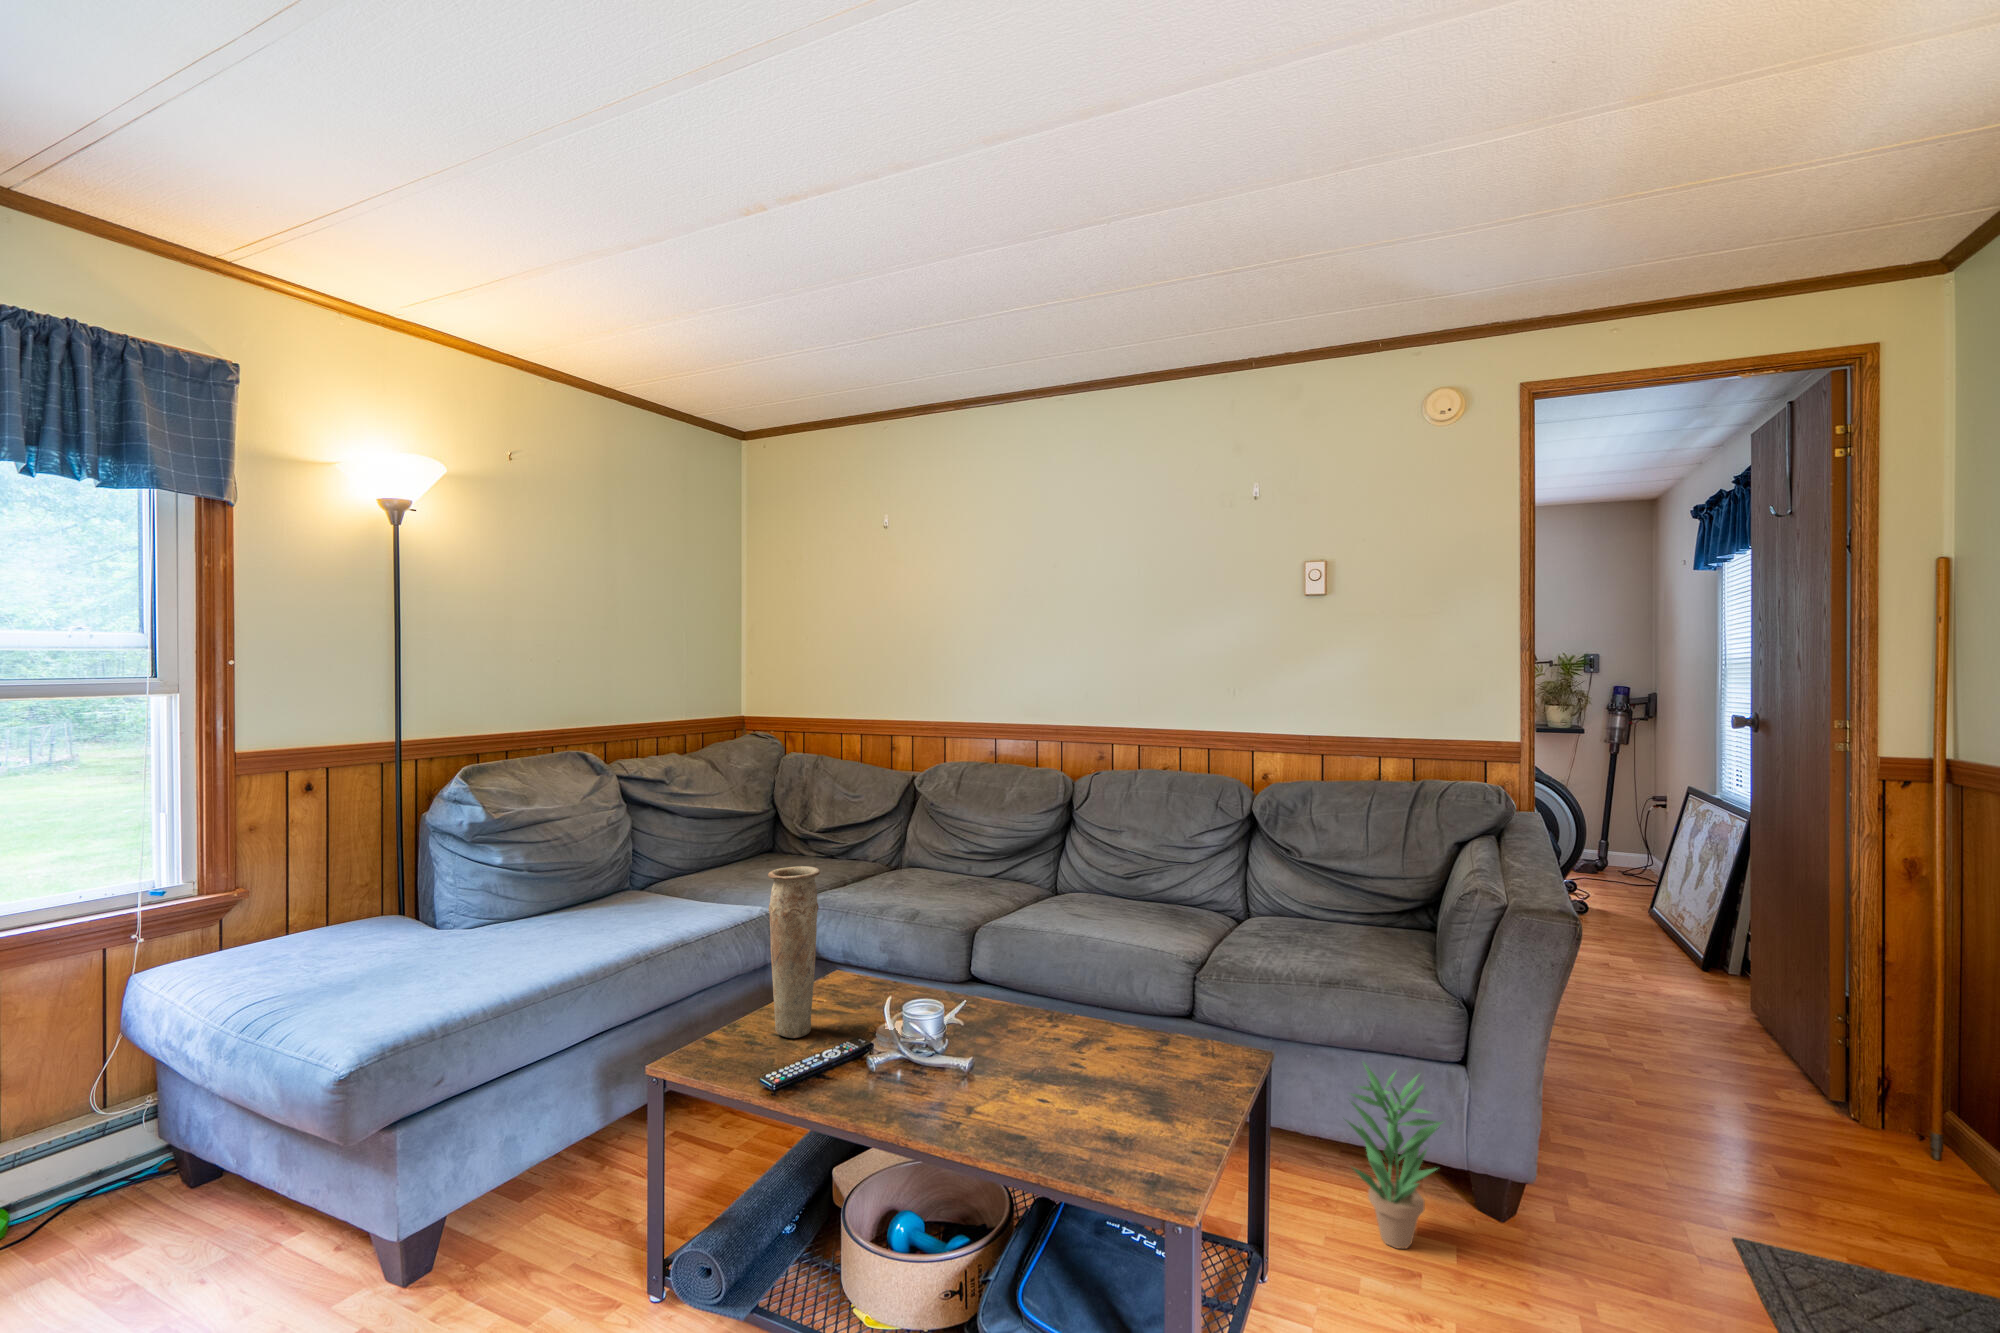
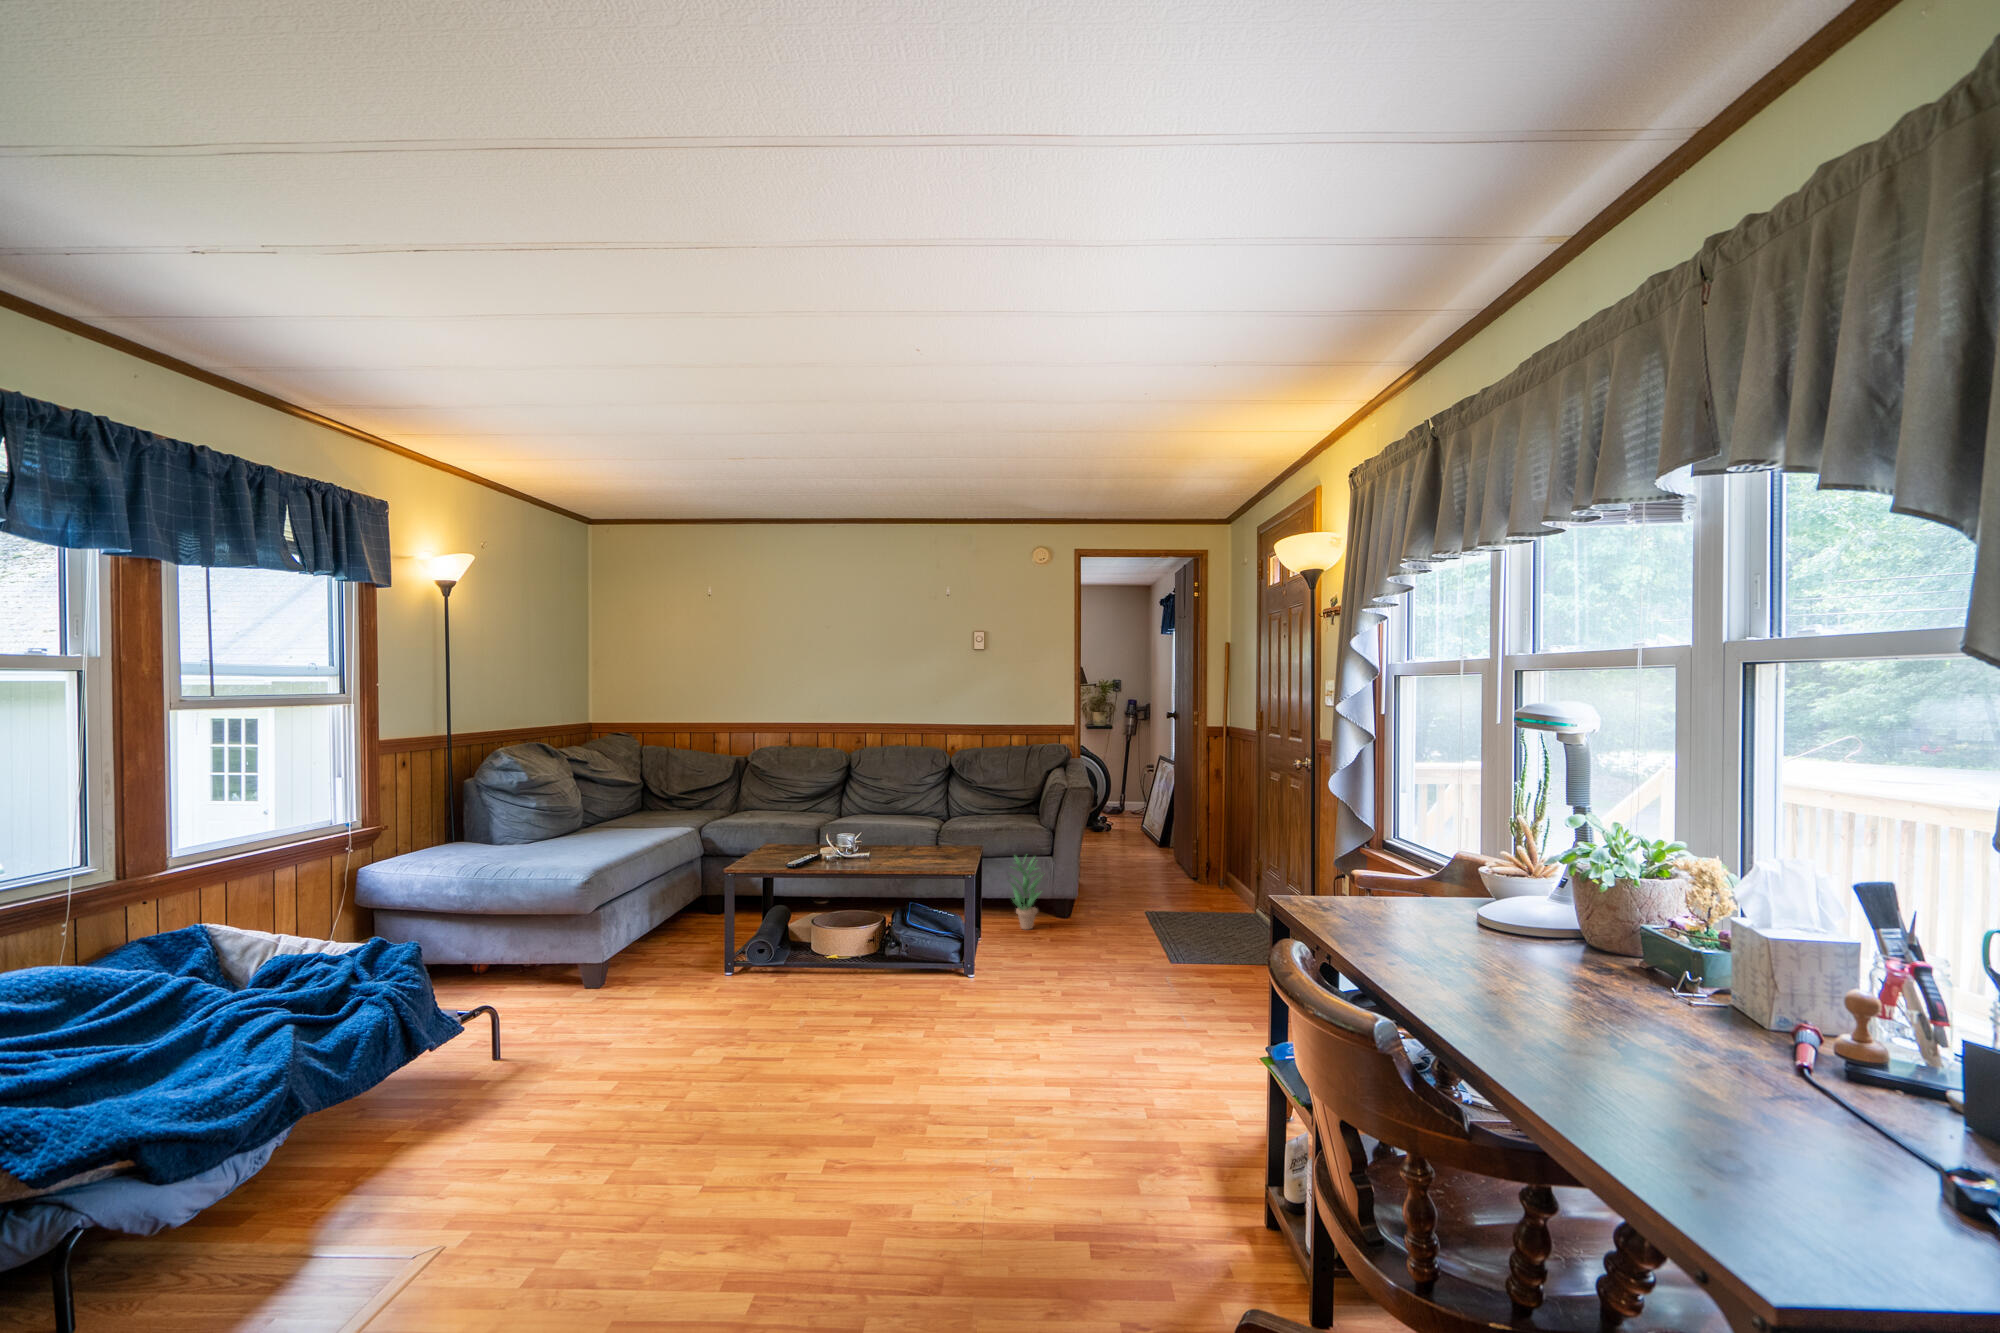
vase: present [768,866,820,1038] -> none [761,782,785,860]

